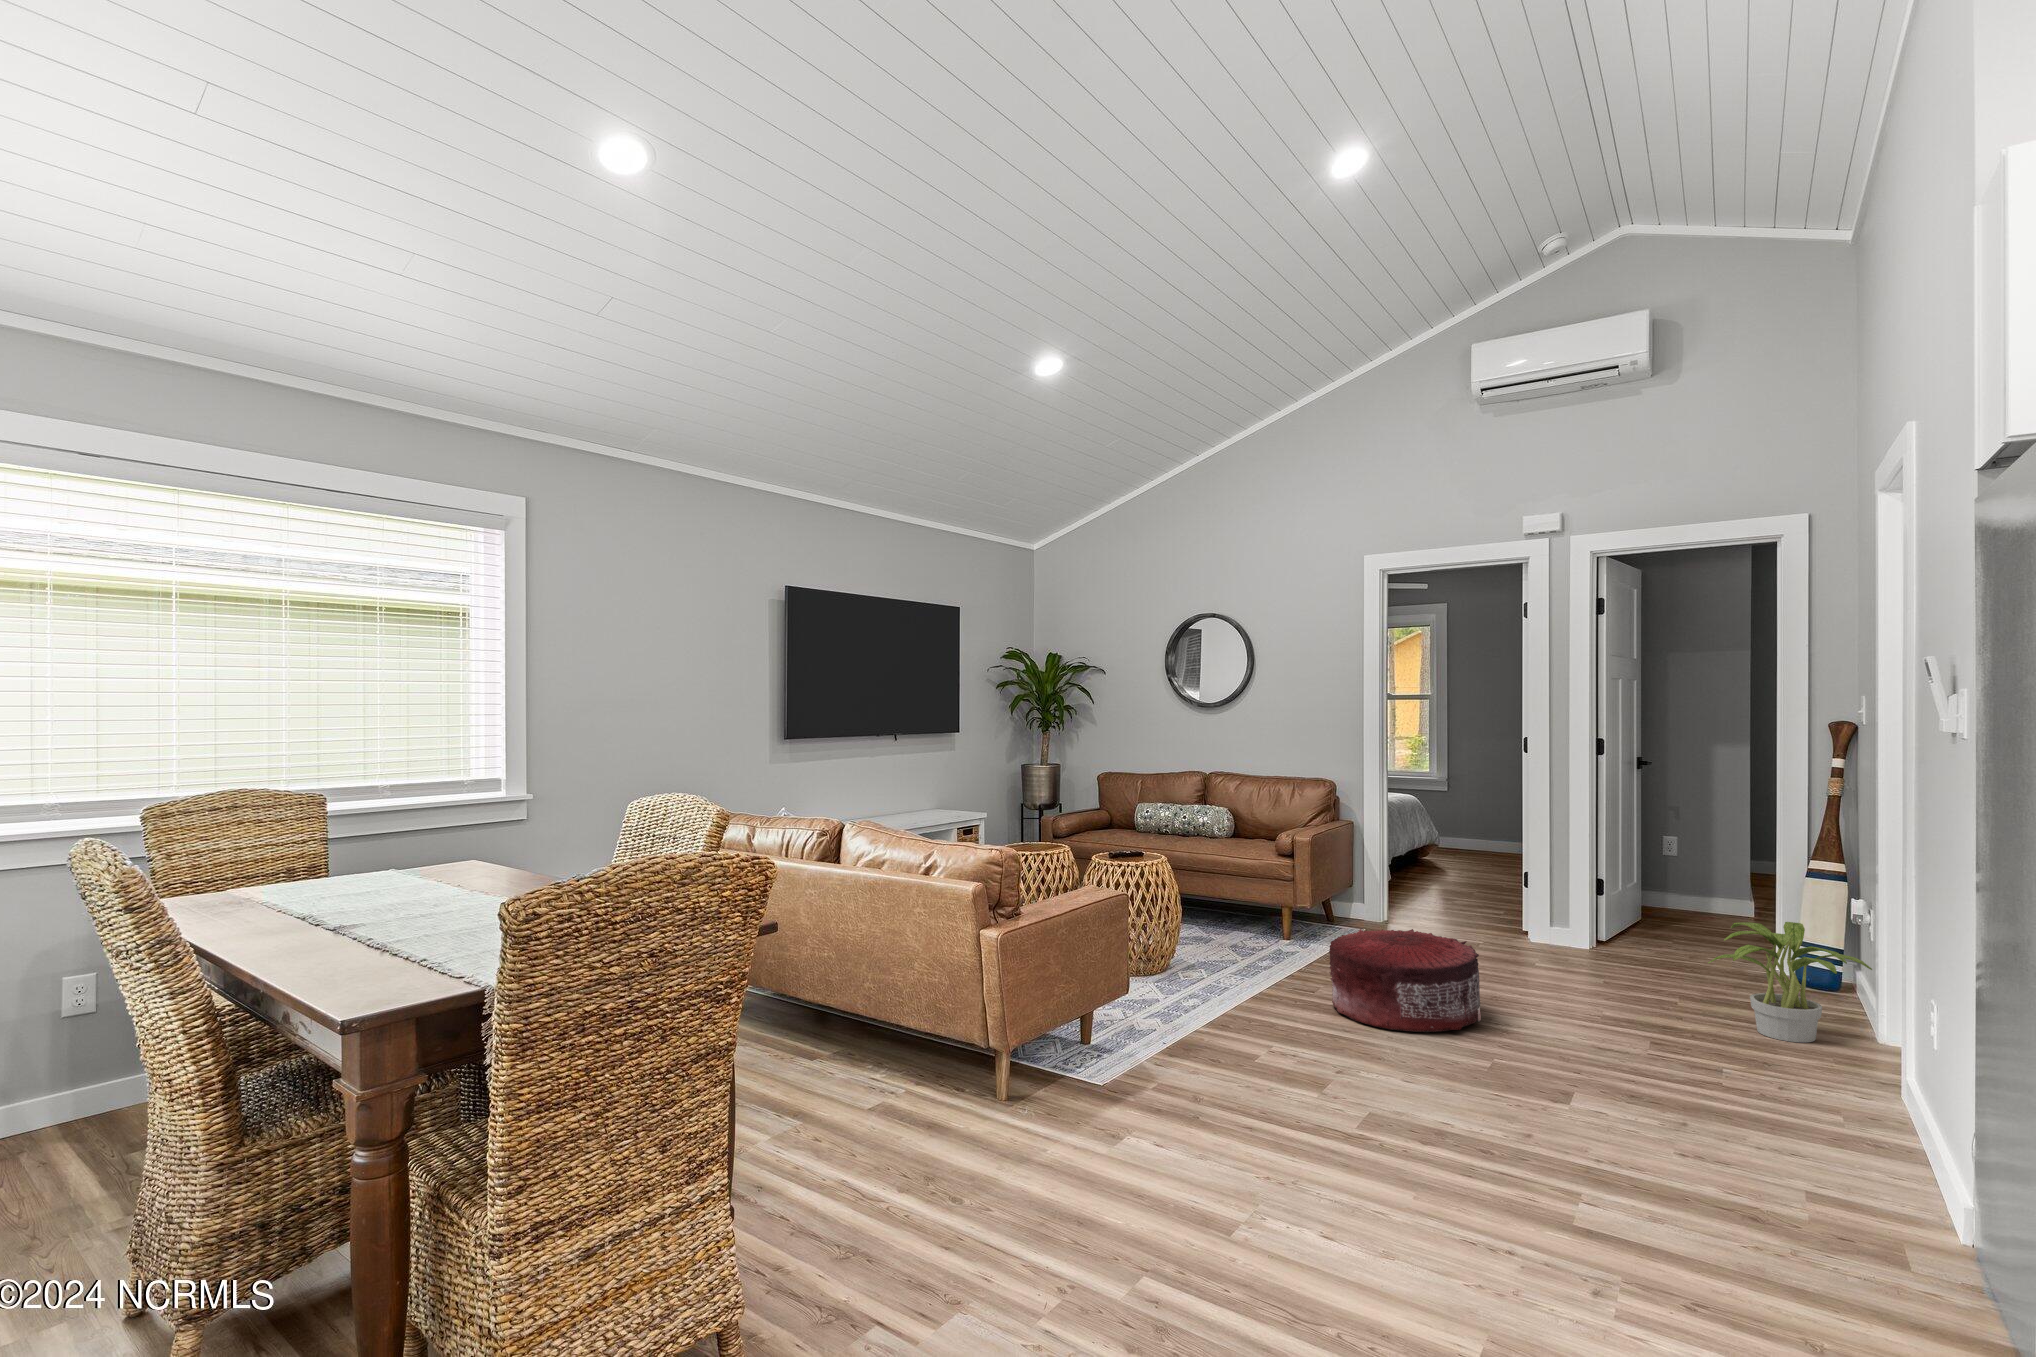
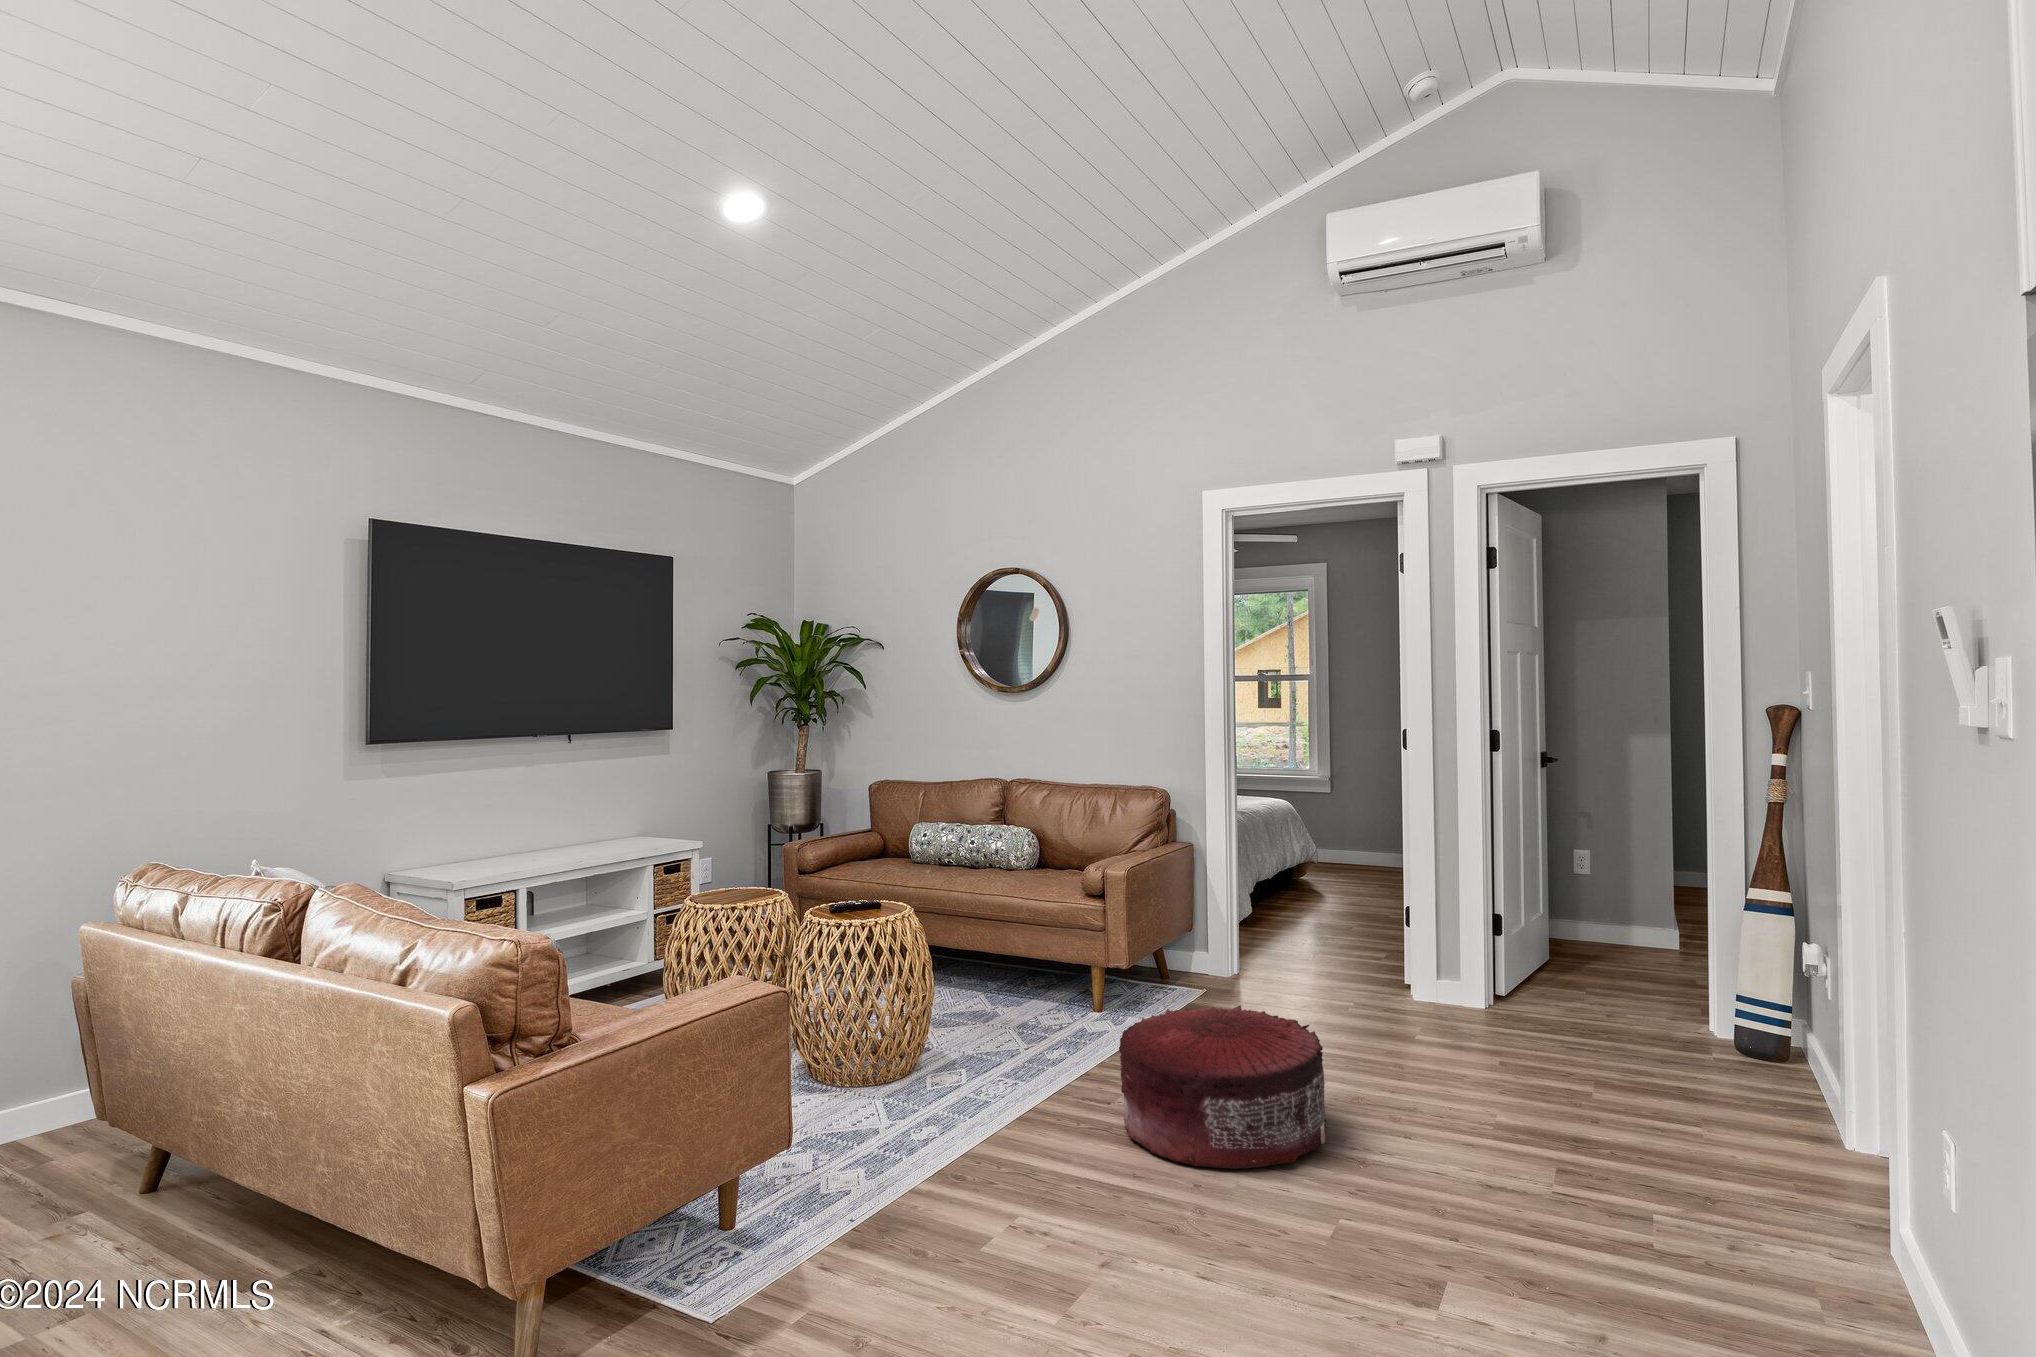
potted plant: present [1708,922,1872,1043] -> none [1629,983,1845,1156]

